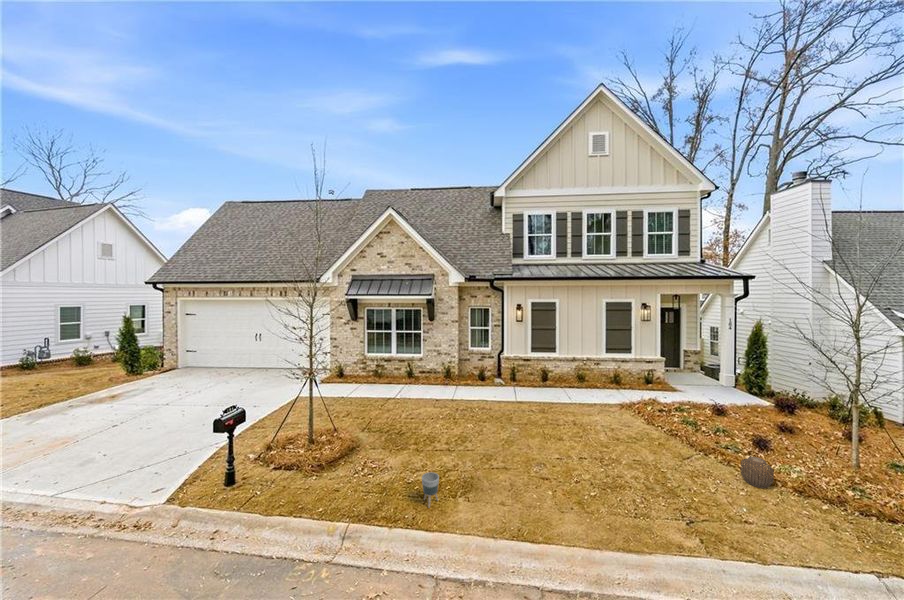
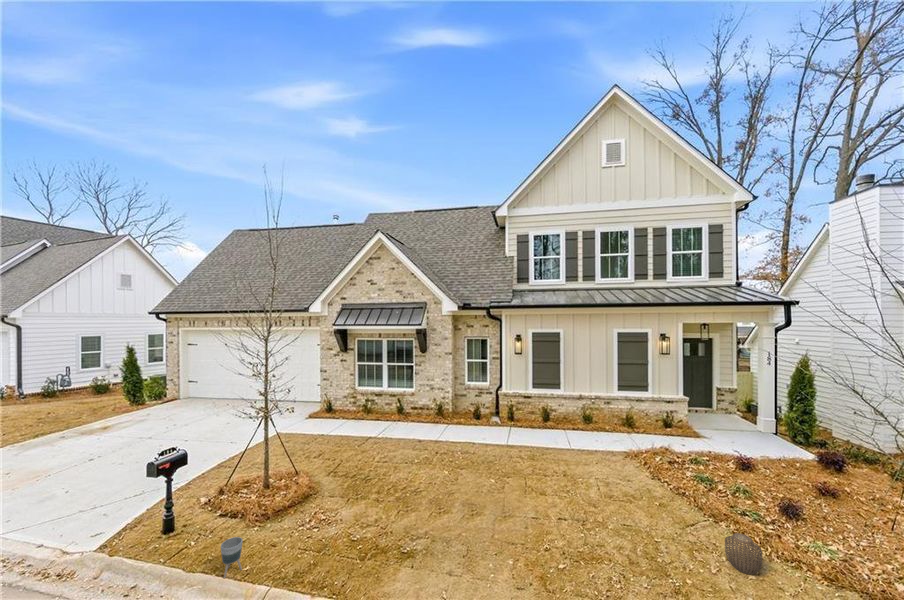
planter: present [422,472,439,508] -> present [221,537,243,578]

